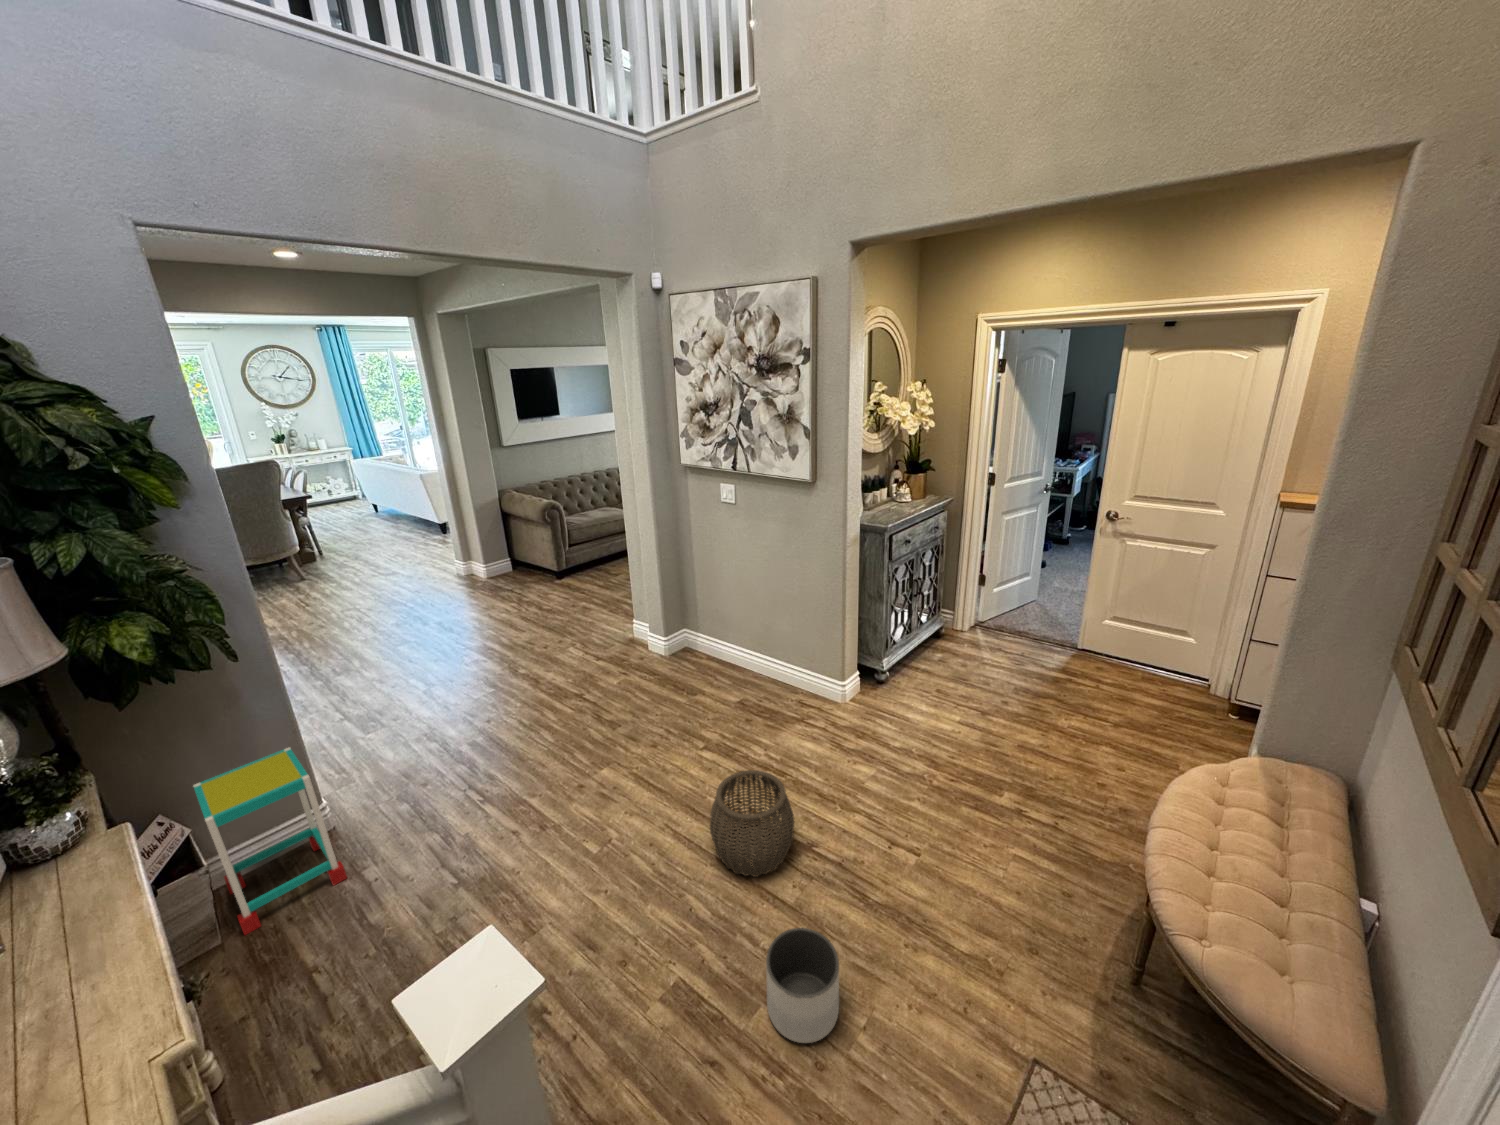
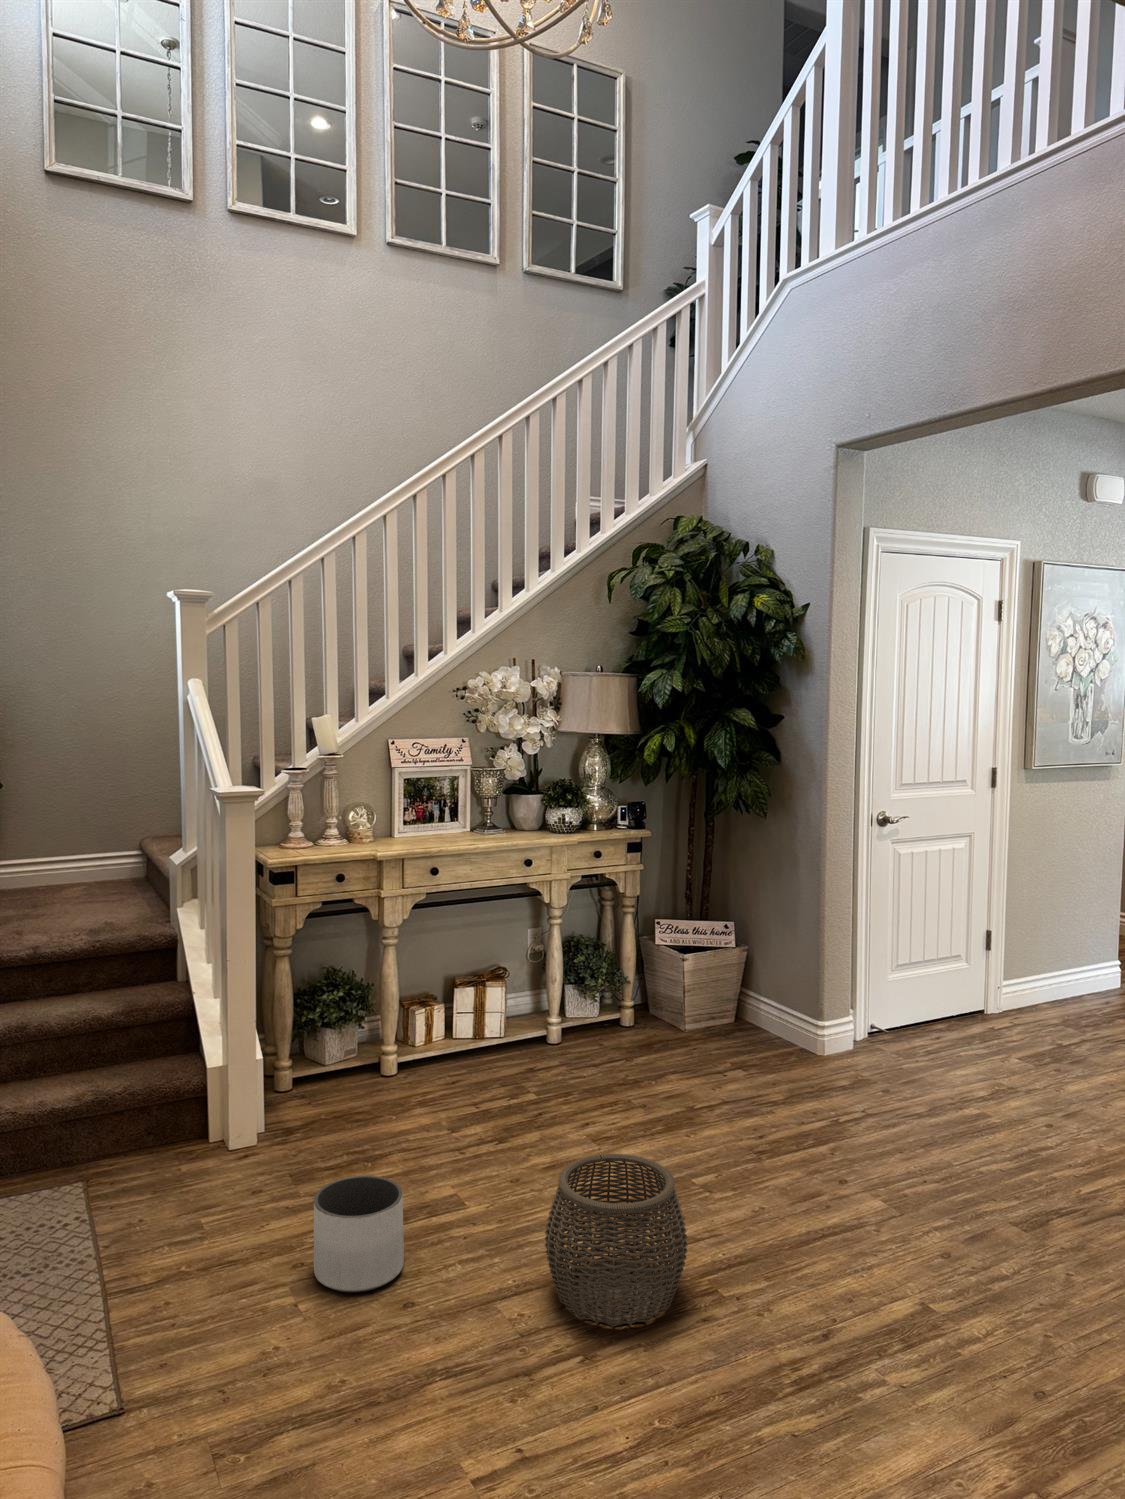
side table: present [194,748,347,935] -> none [686,914,800,1064]

